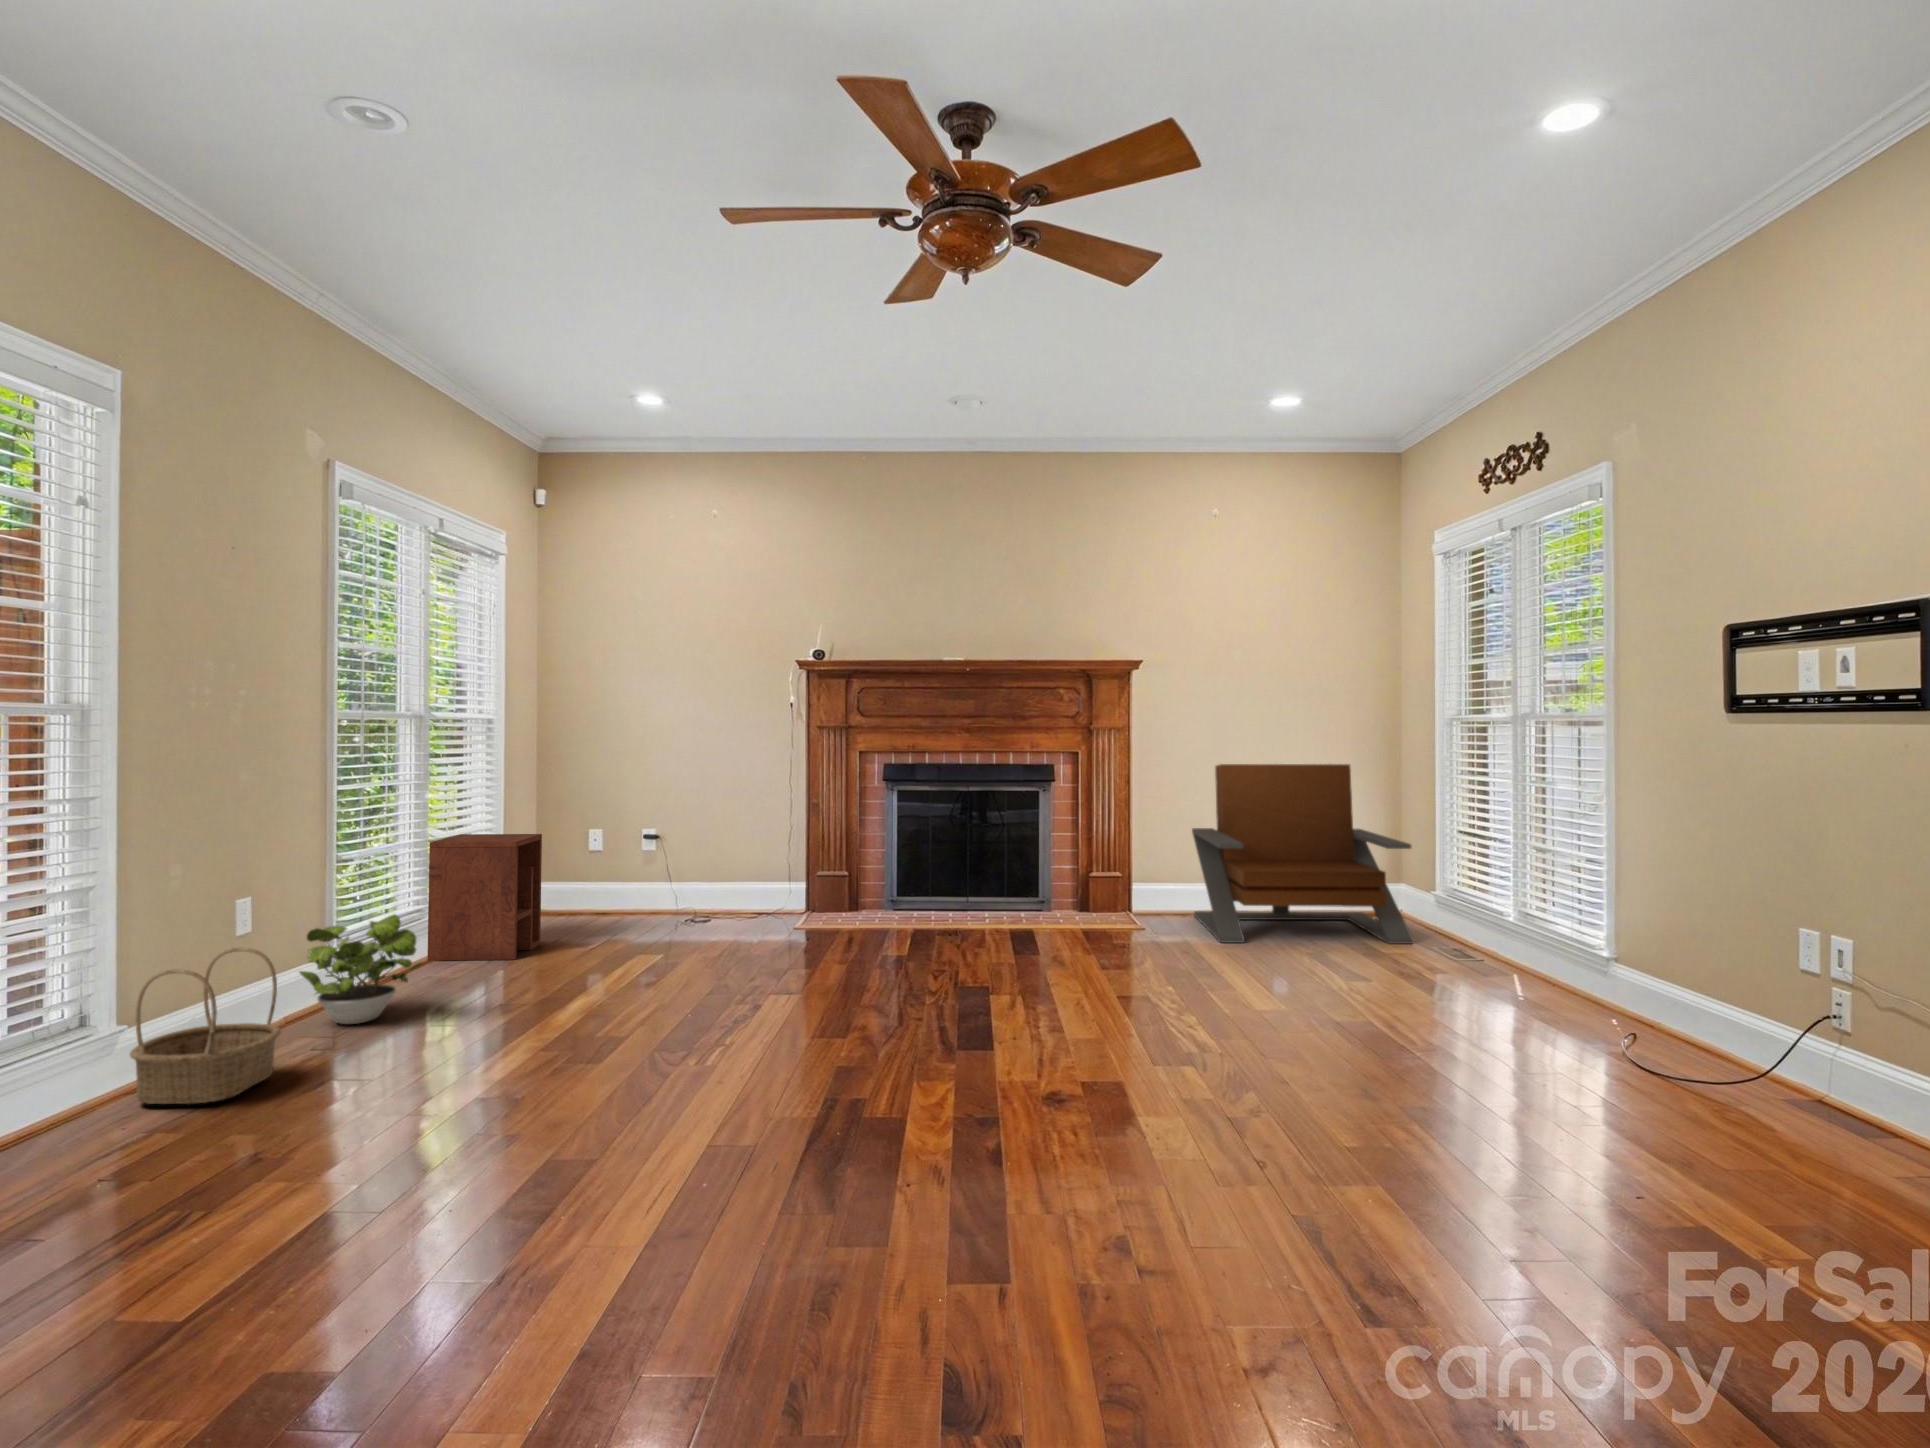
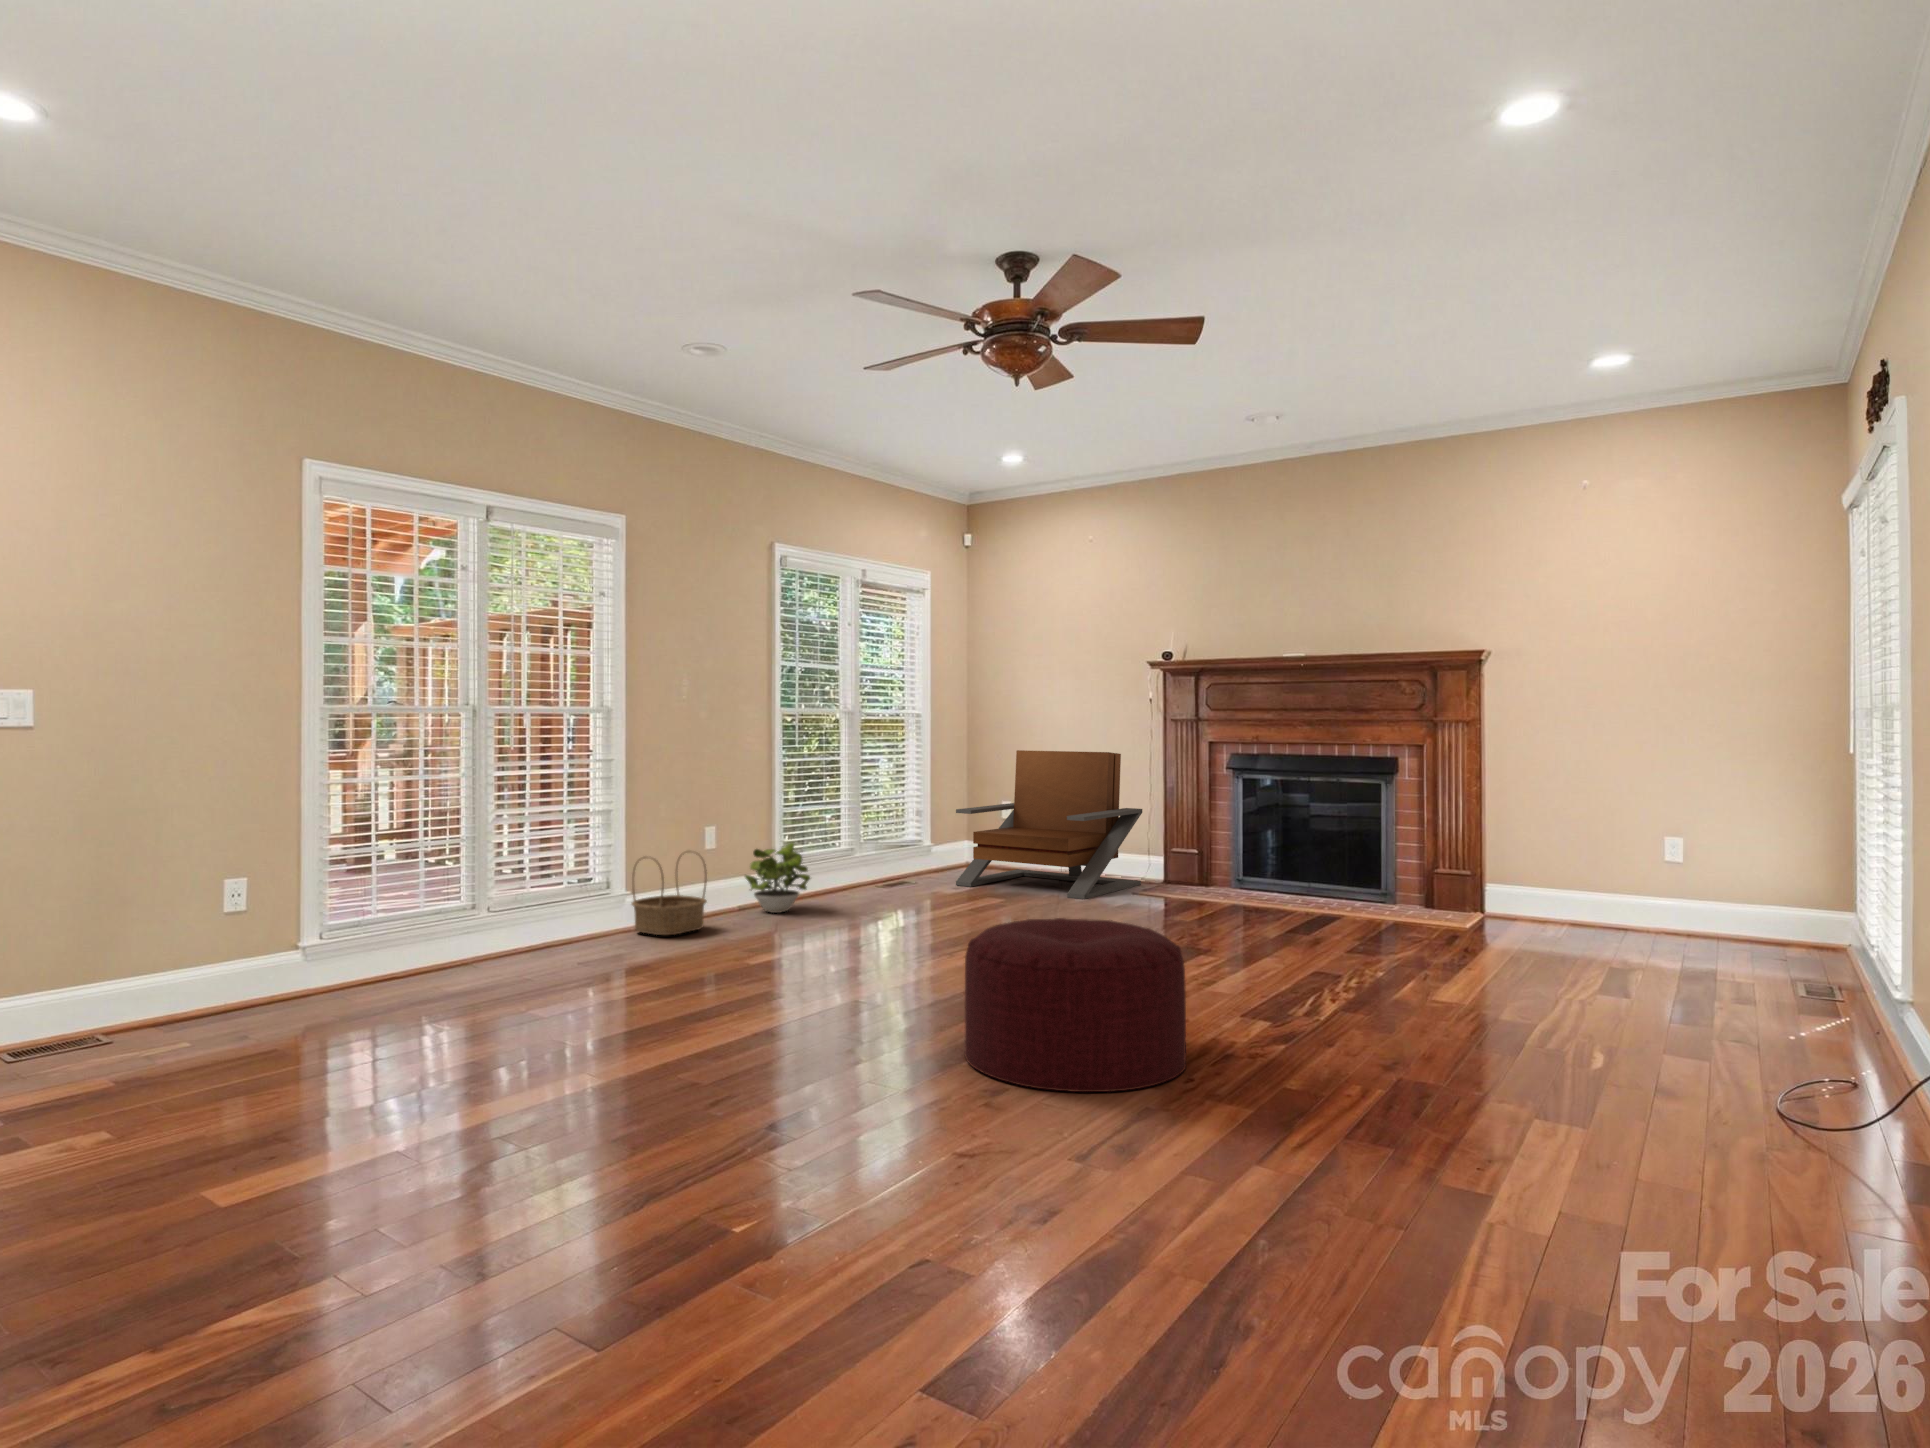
lounge chair: present [1192,764,1413,944] -> present [956,750,1142,899]
side table: present [427,834,542,961] -> none [858,798,939,891]
ottoman: none [993,991,1294,1257] -> present [964,918,1186,1092]

